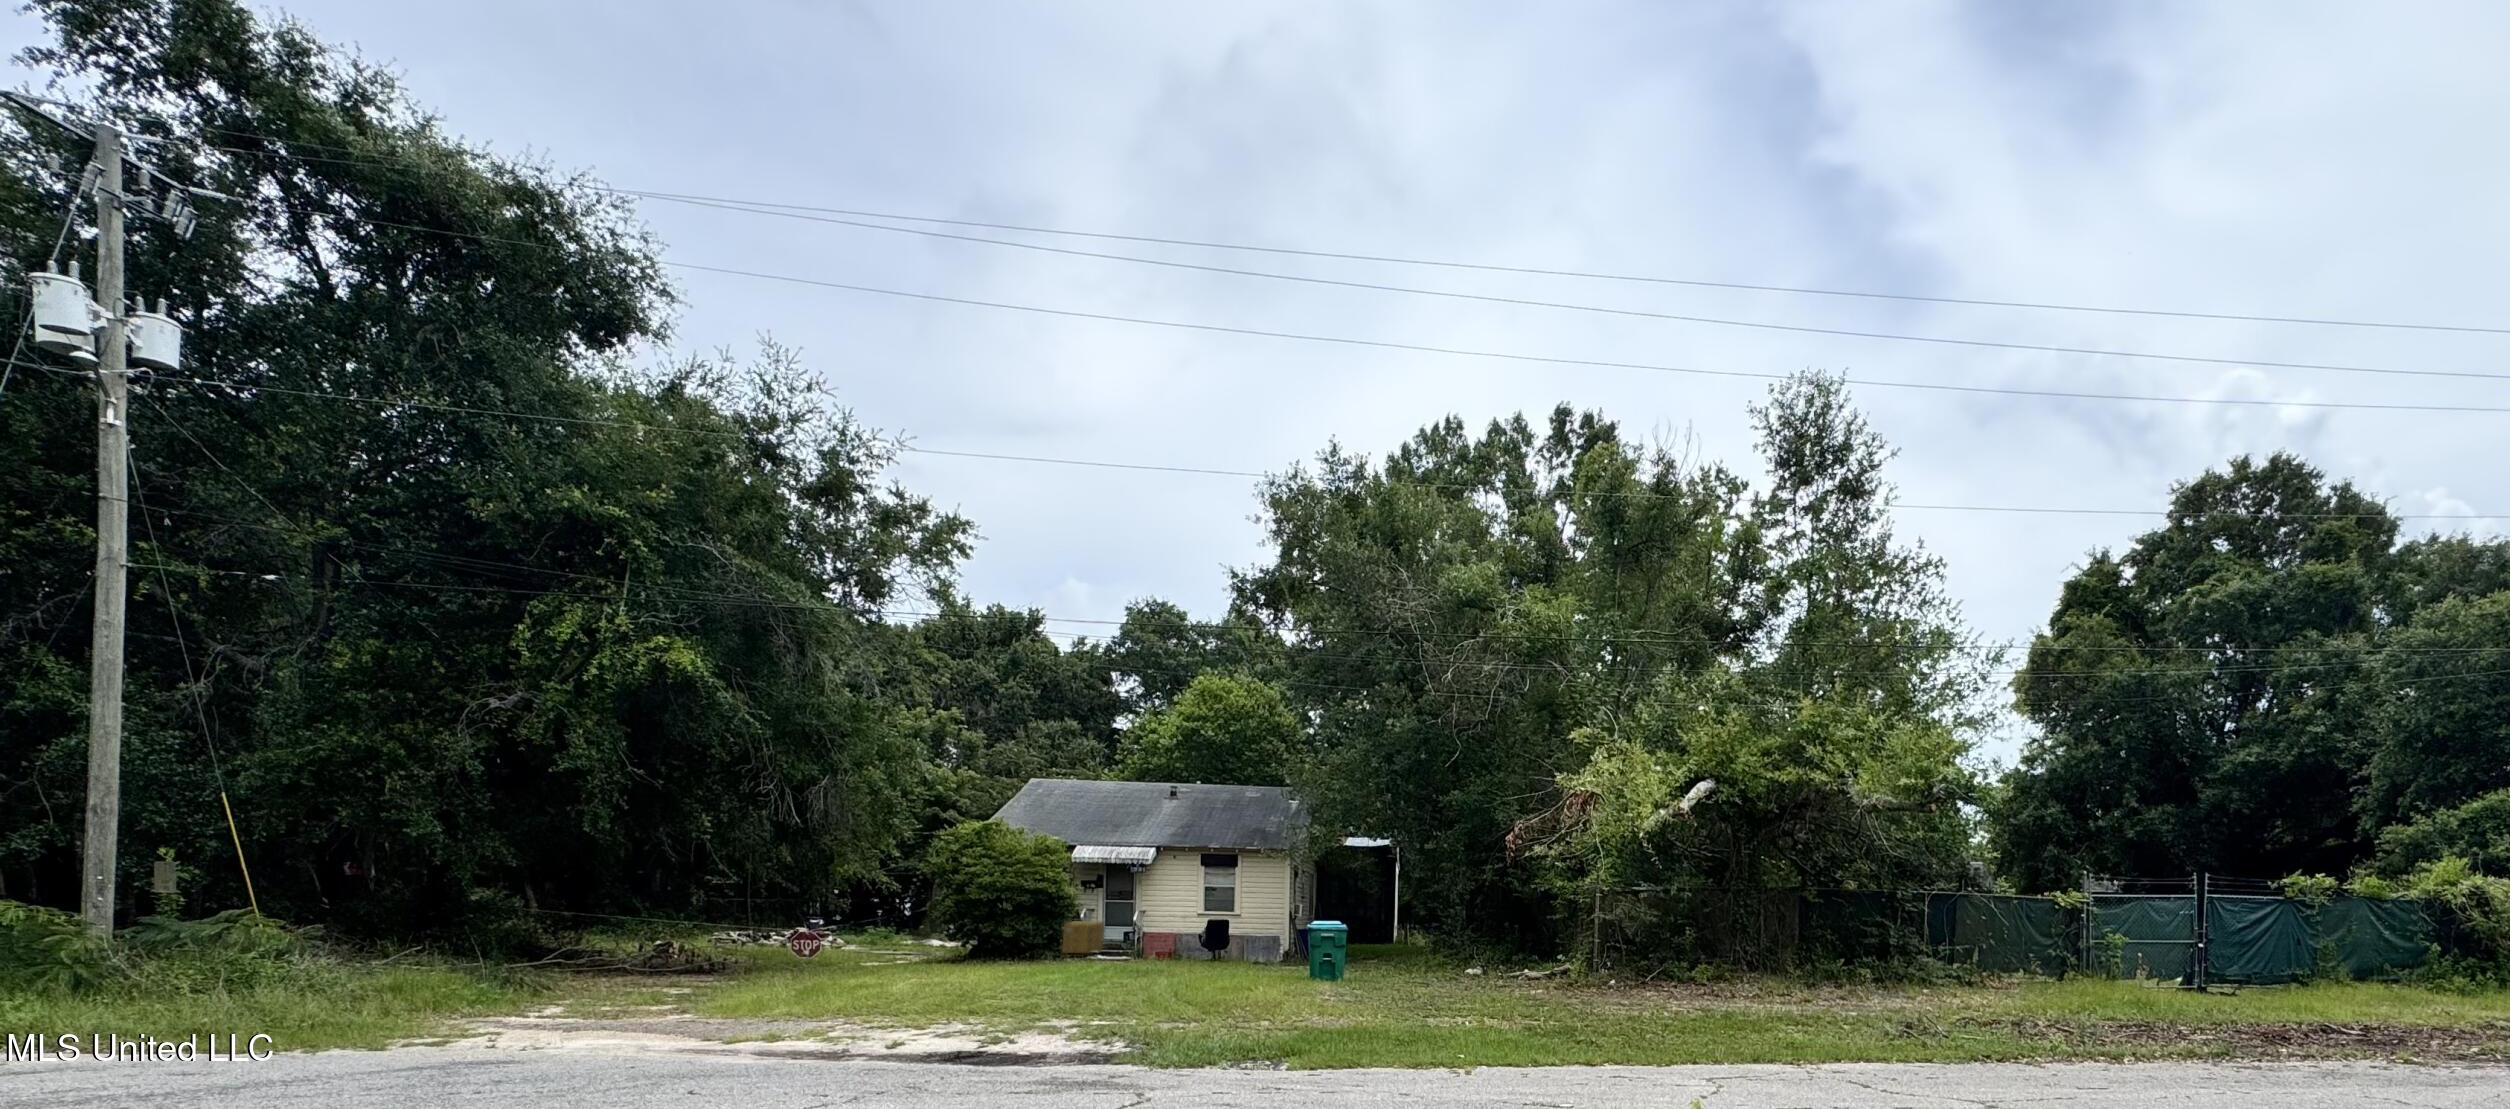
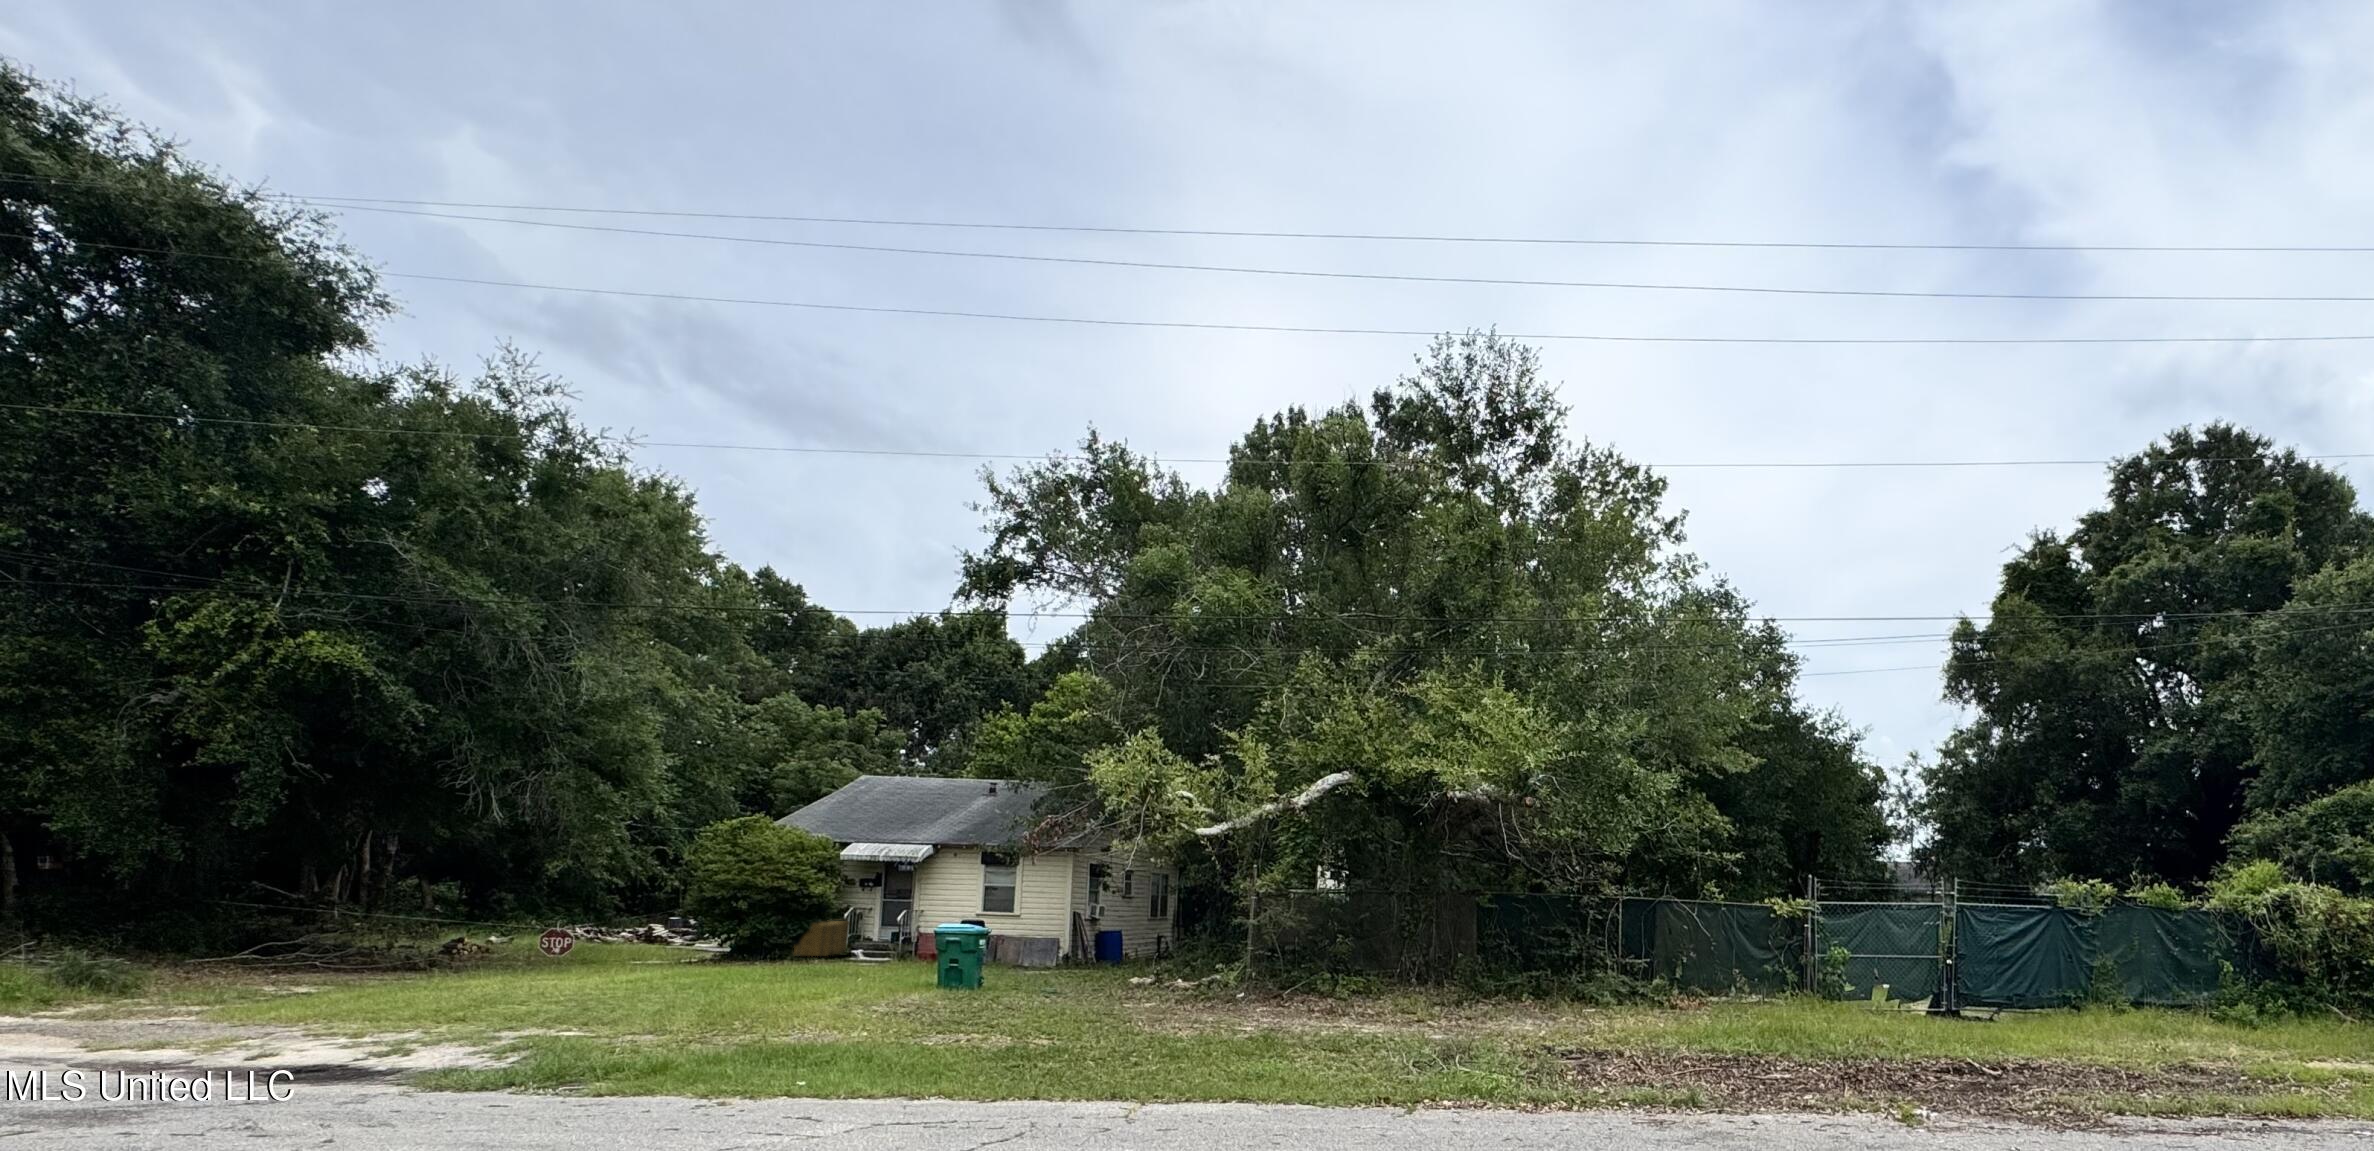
potted tree: present [911,920,932,955] -> none [626,915,656,957]

